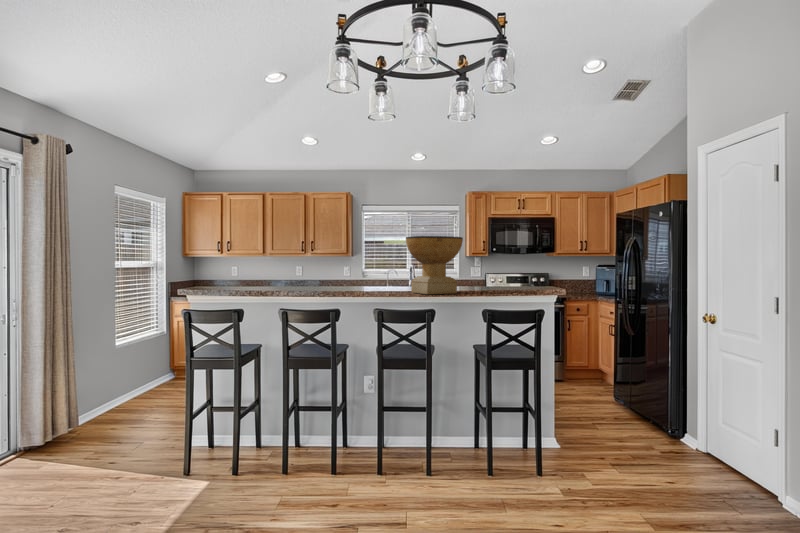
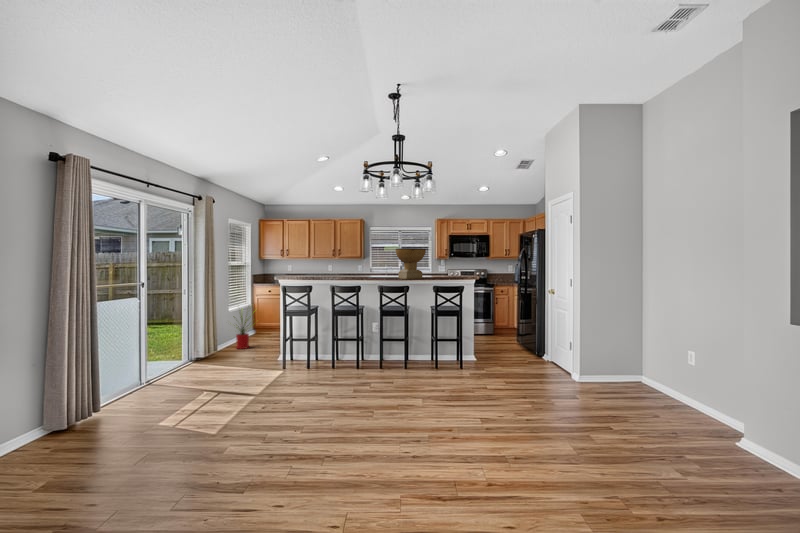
house plant: none [100,333,165,417] -> present [233,311,255,349]

